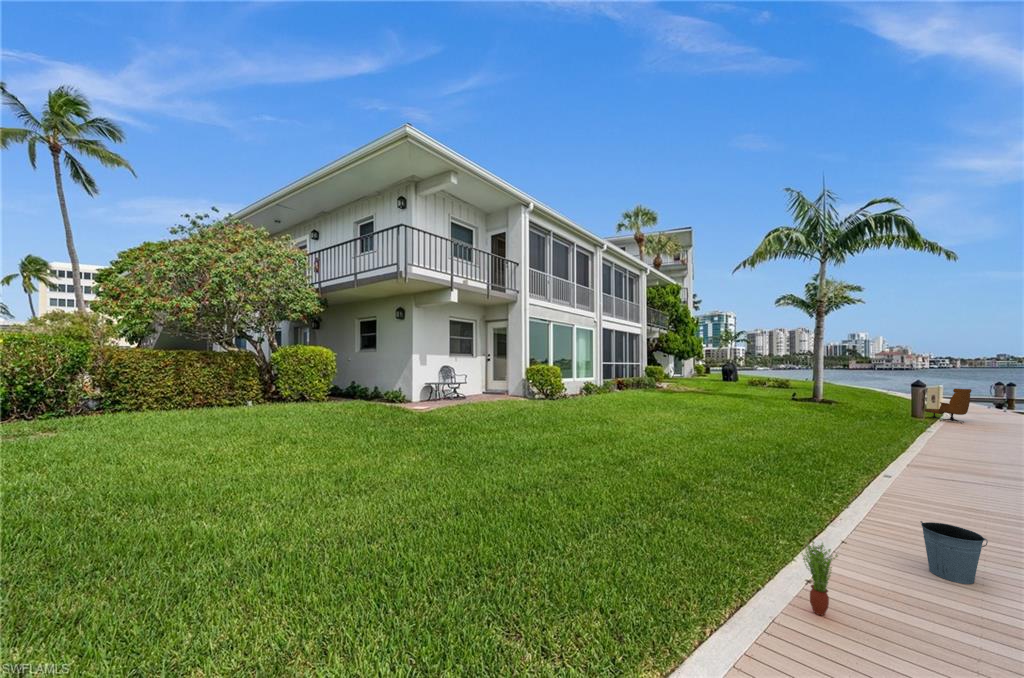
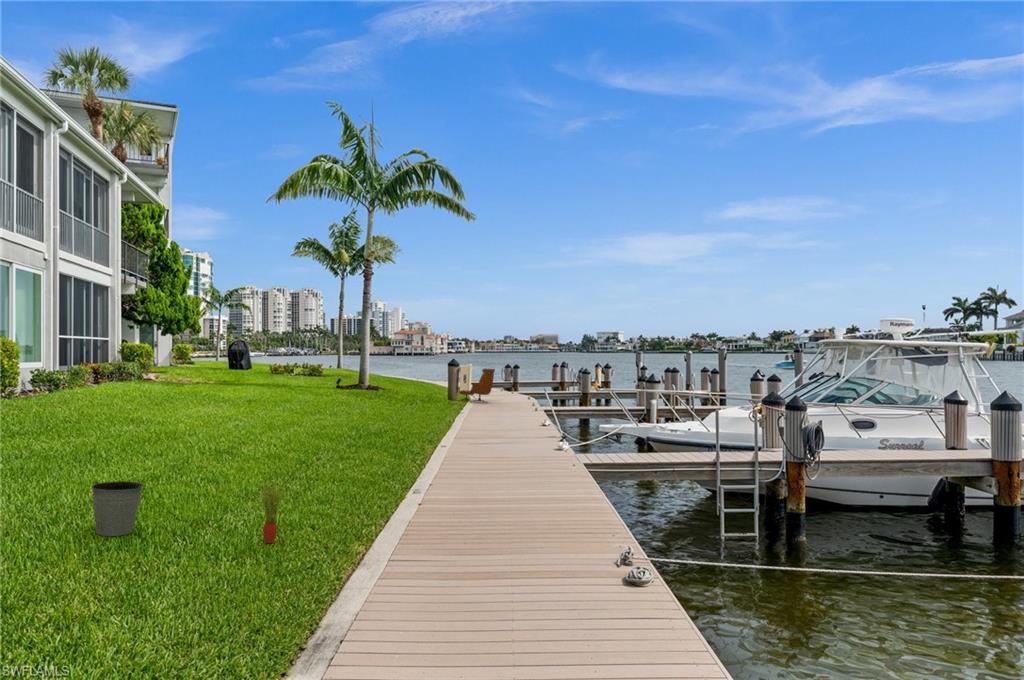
bucket: present [920,521,988,584] -> present [92,481,144,536]
potted plant: present [802,540,838,616] -> present [259,482,285,543]

